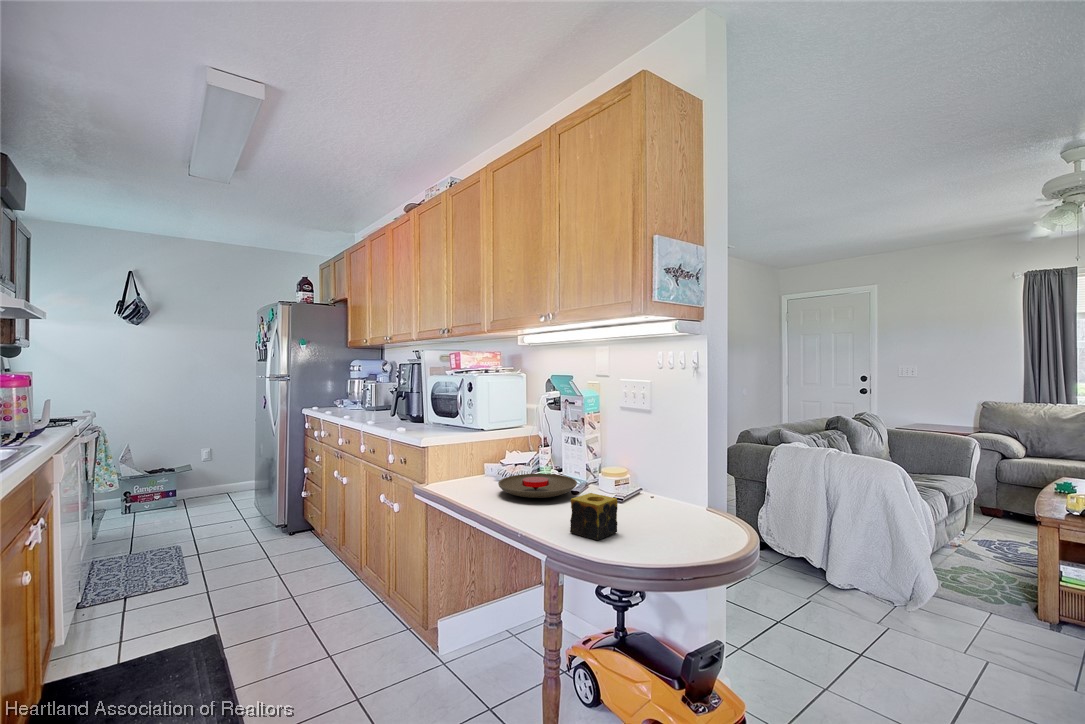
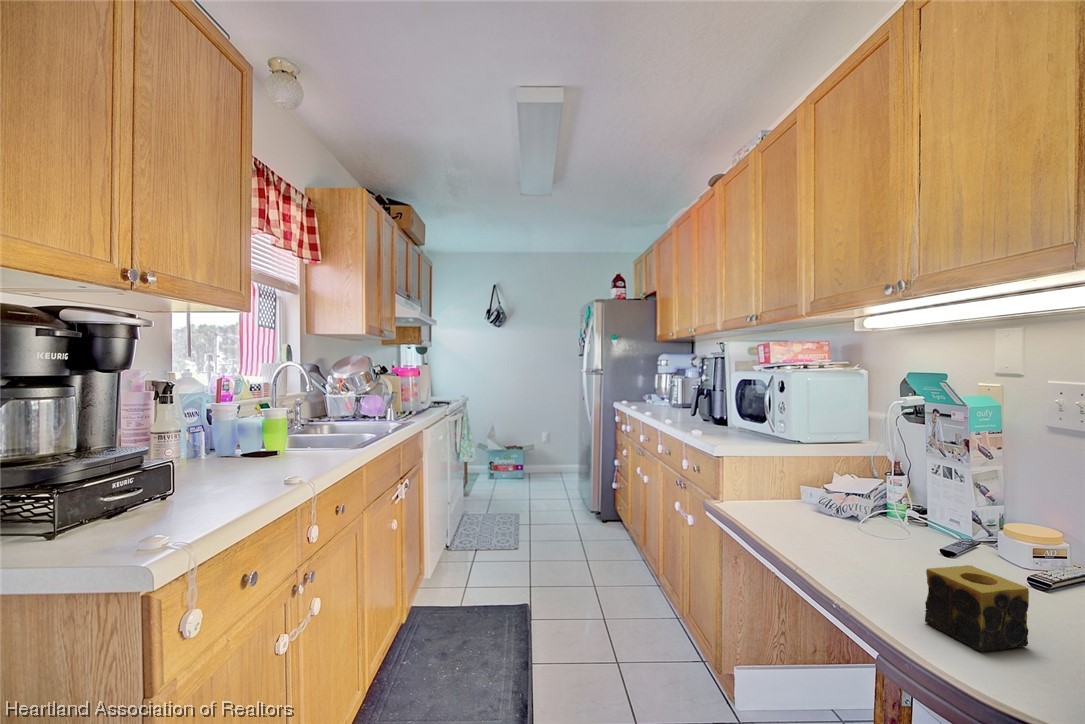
plate: present [498,474,577,498] -> none [813,509,950,552]

